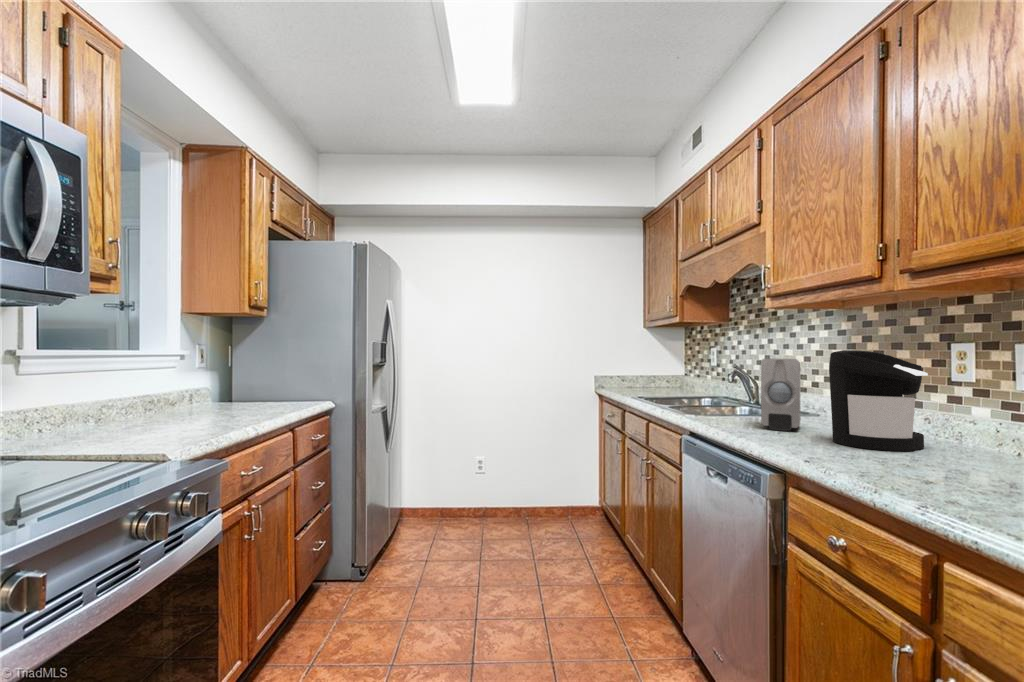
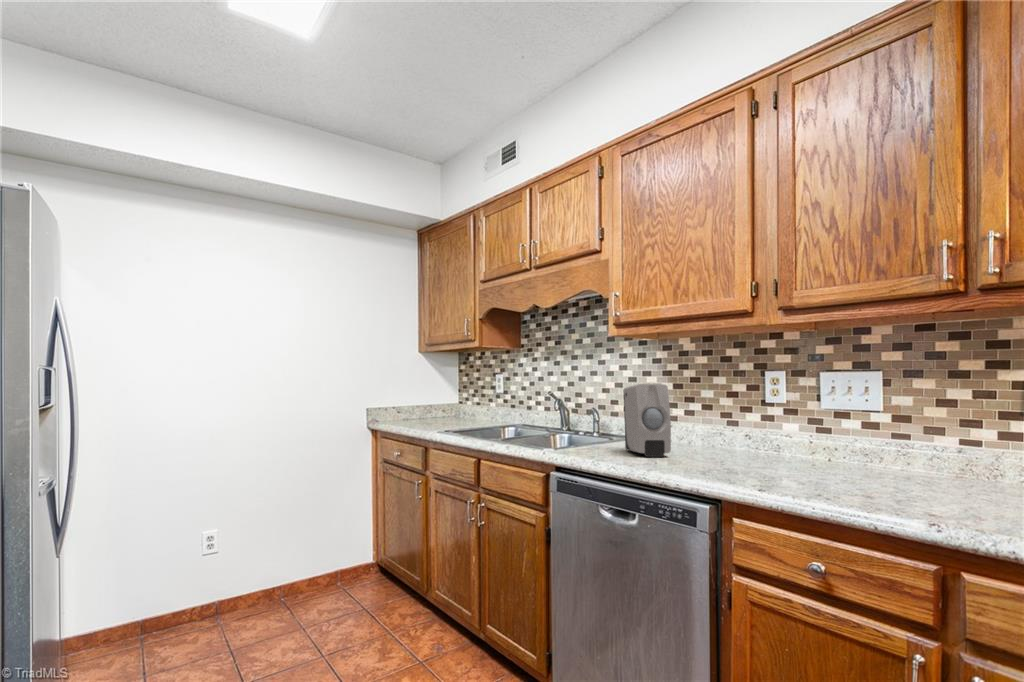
coffee maker: present [829,350,928,451] -> none [705,376,779,468]

